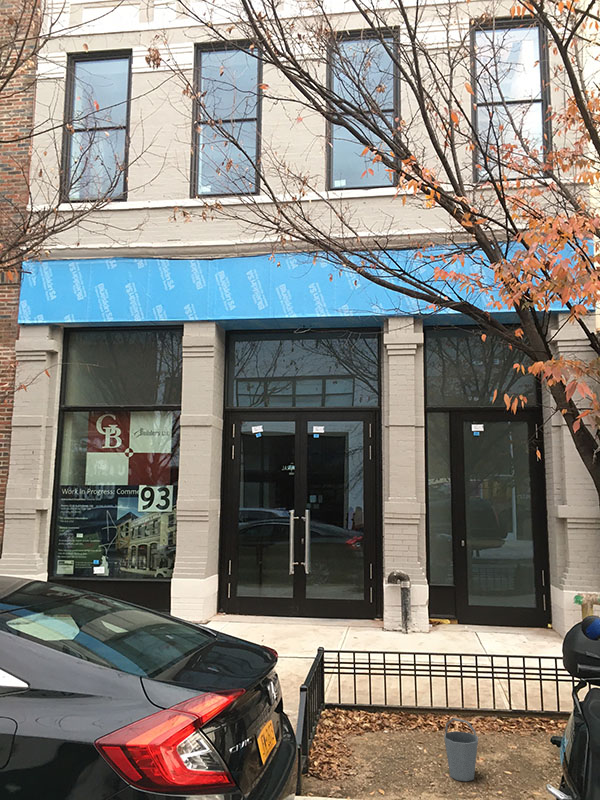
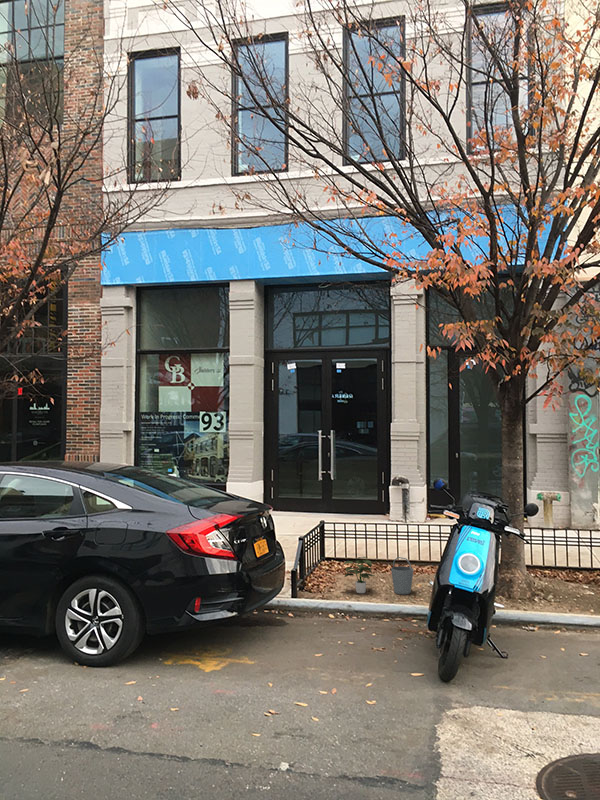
potted plant: none [371,717,421,781] -> present [344,557,375,593]

